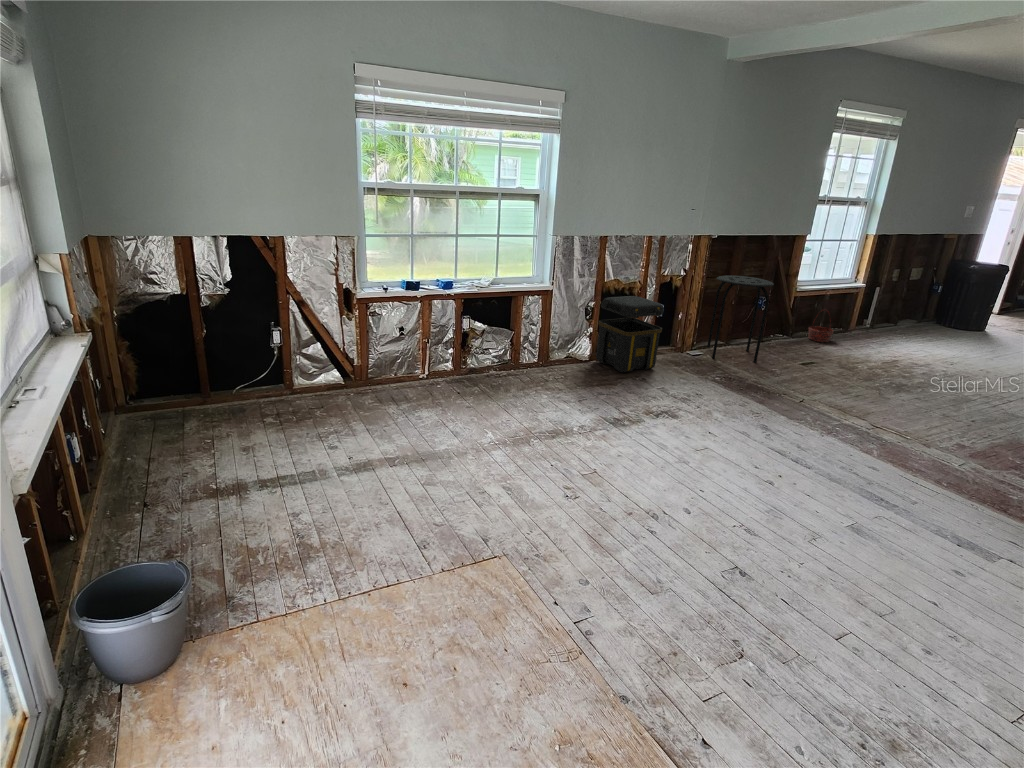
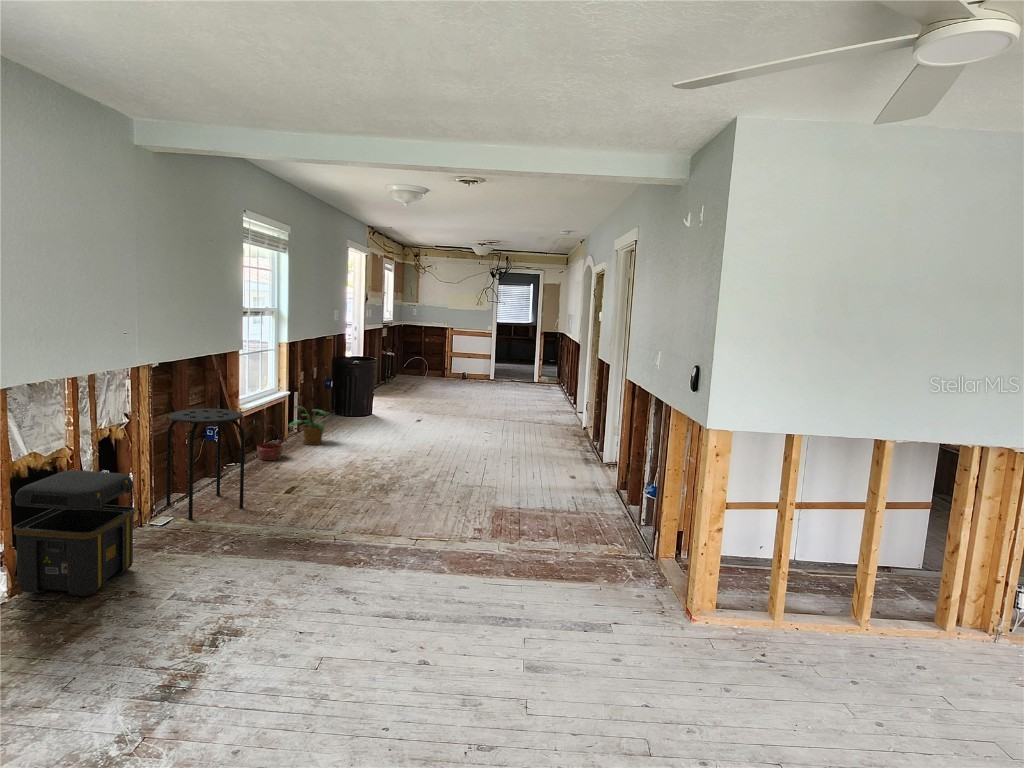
potted plant: none [853,299,902,342] -> present [288,406,328,445]

